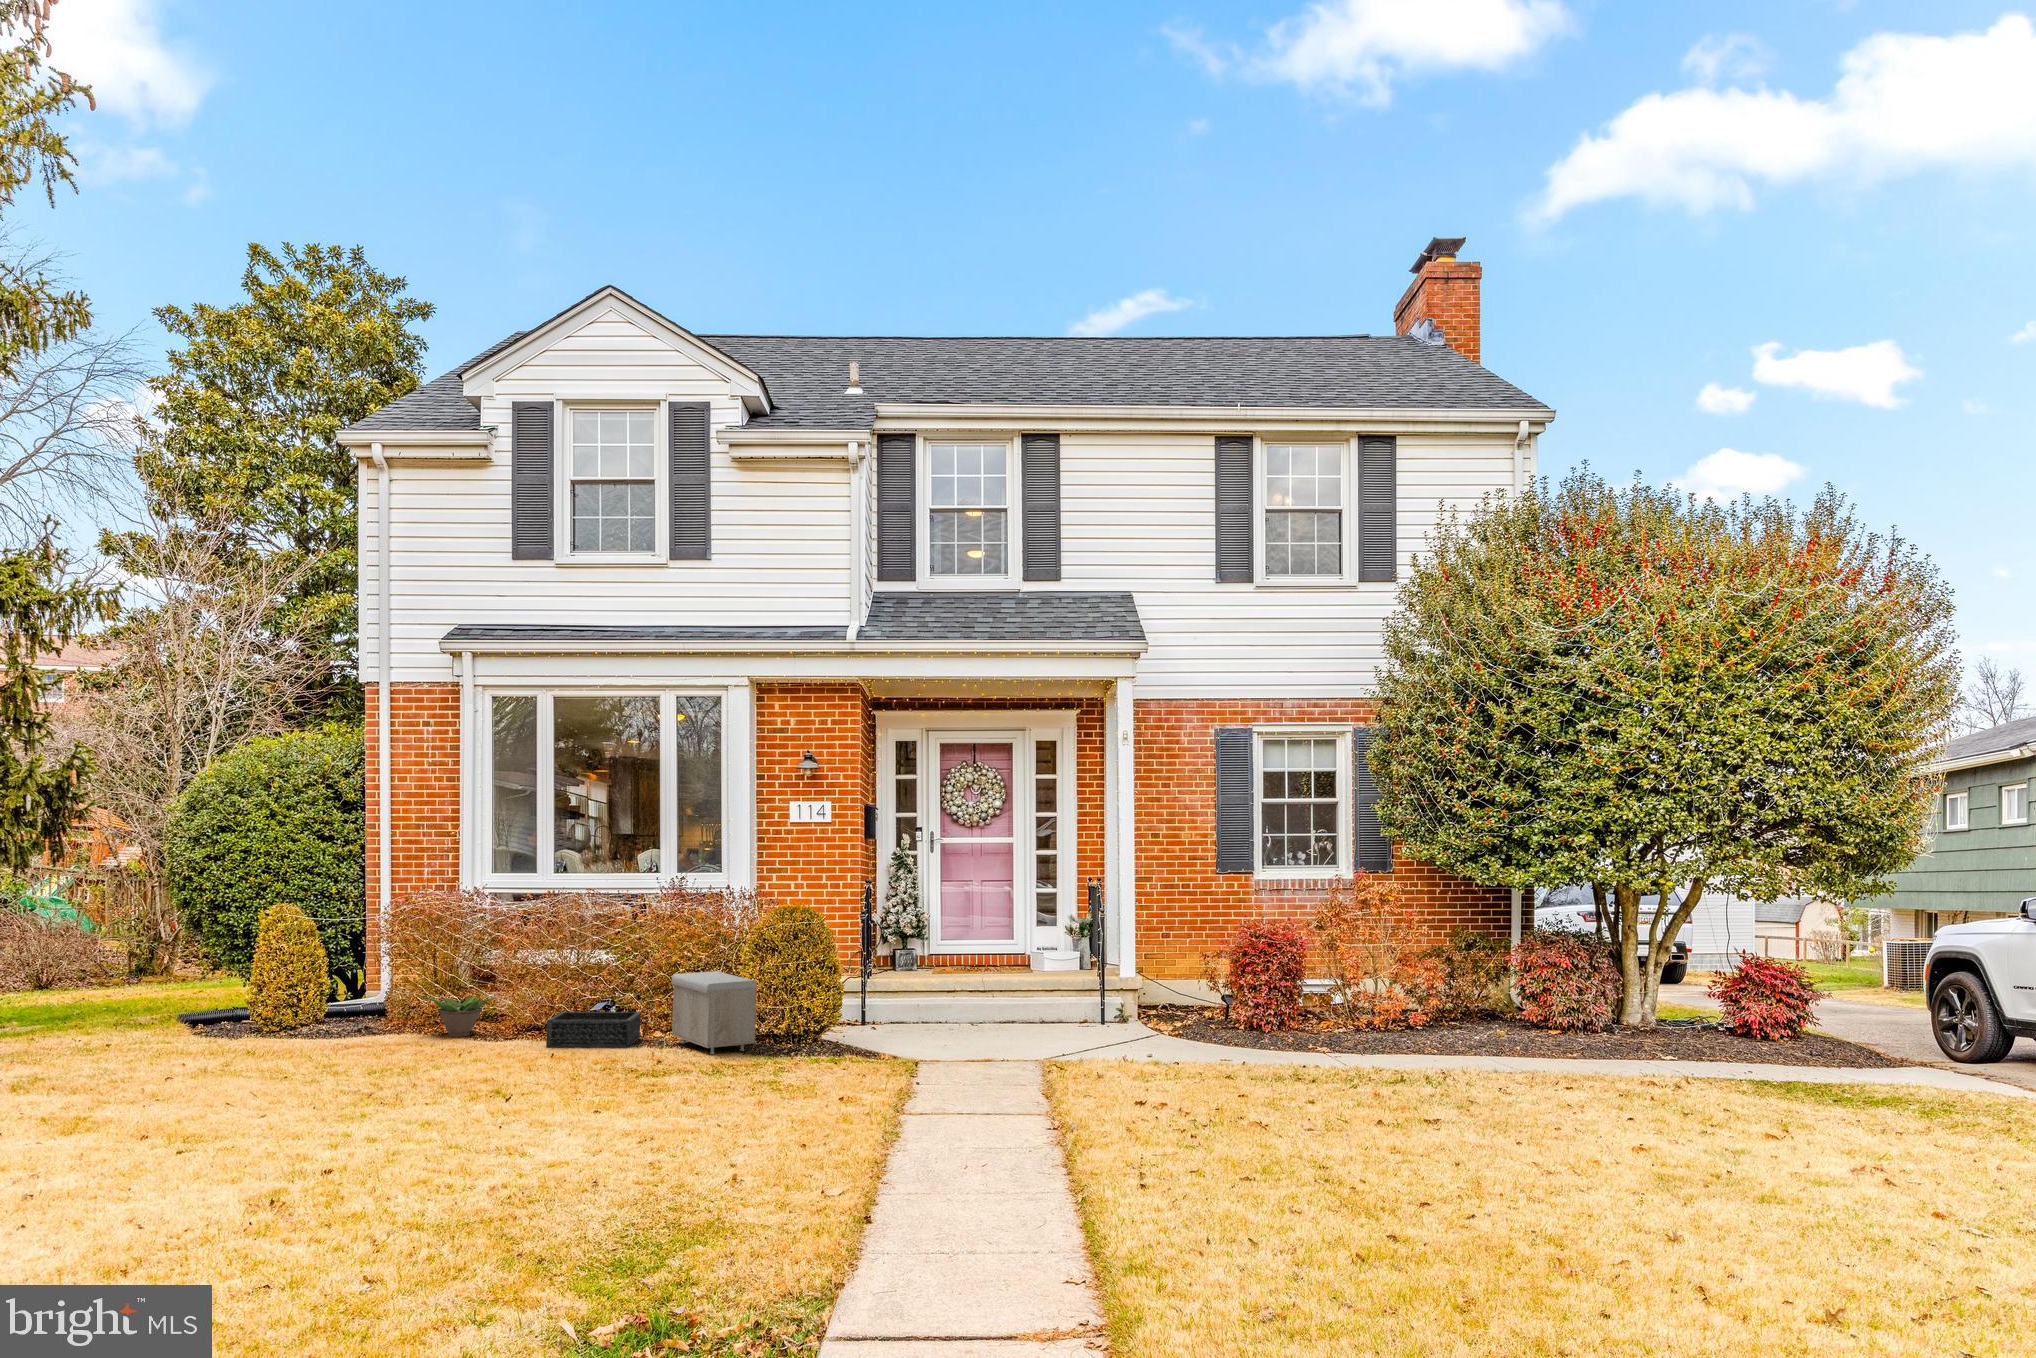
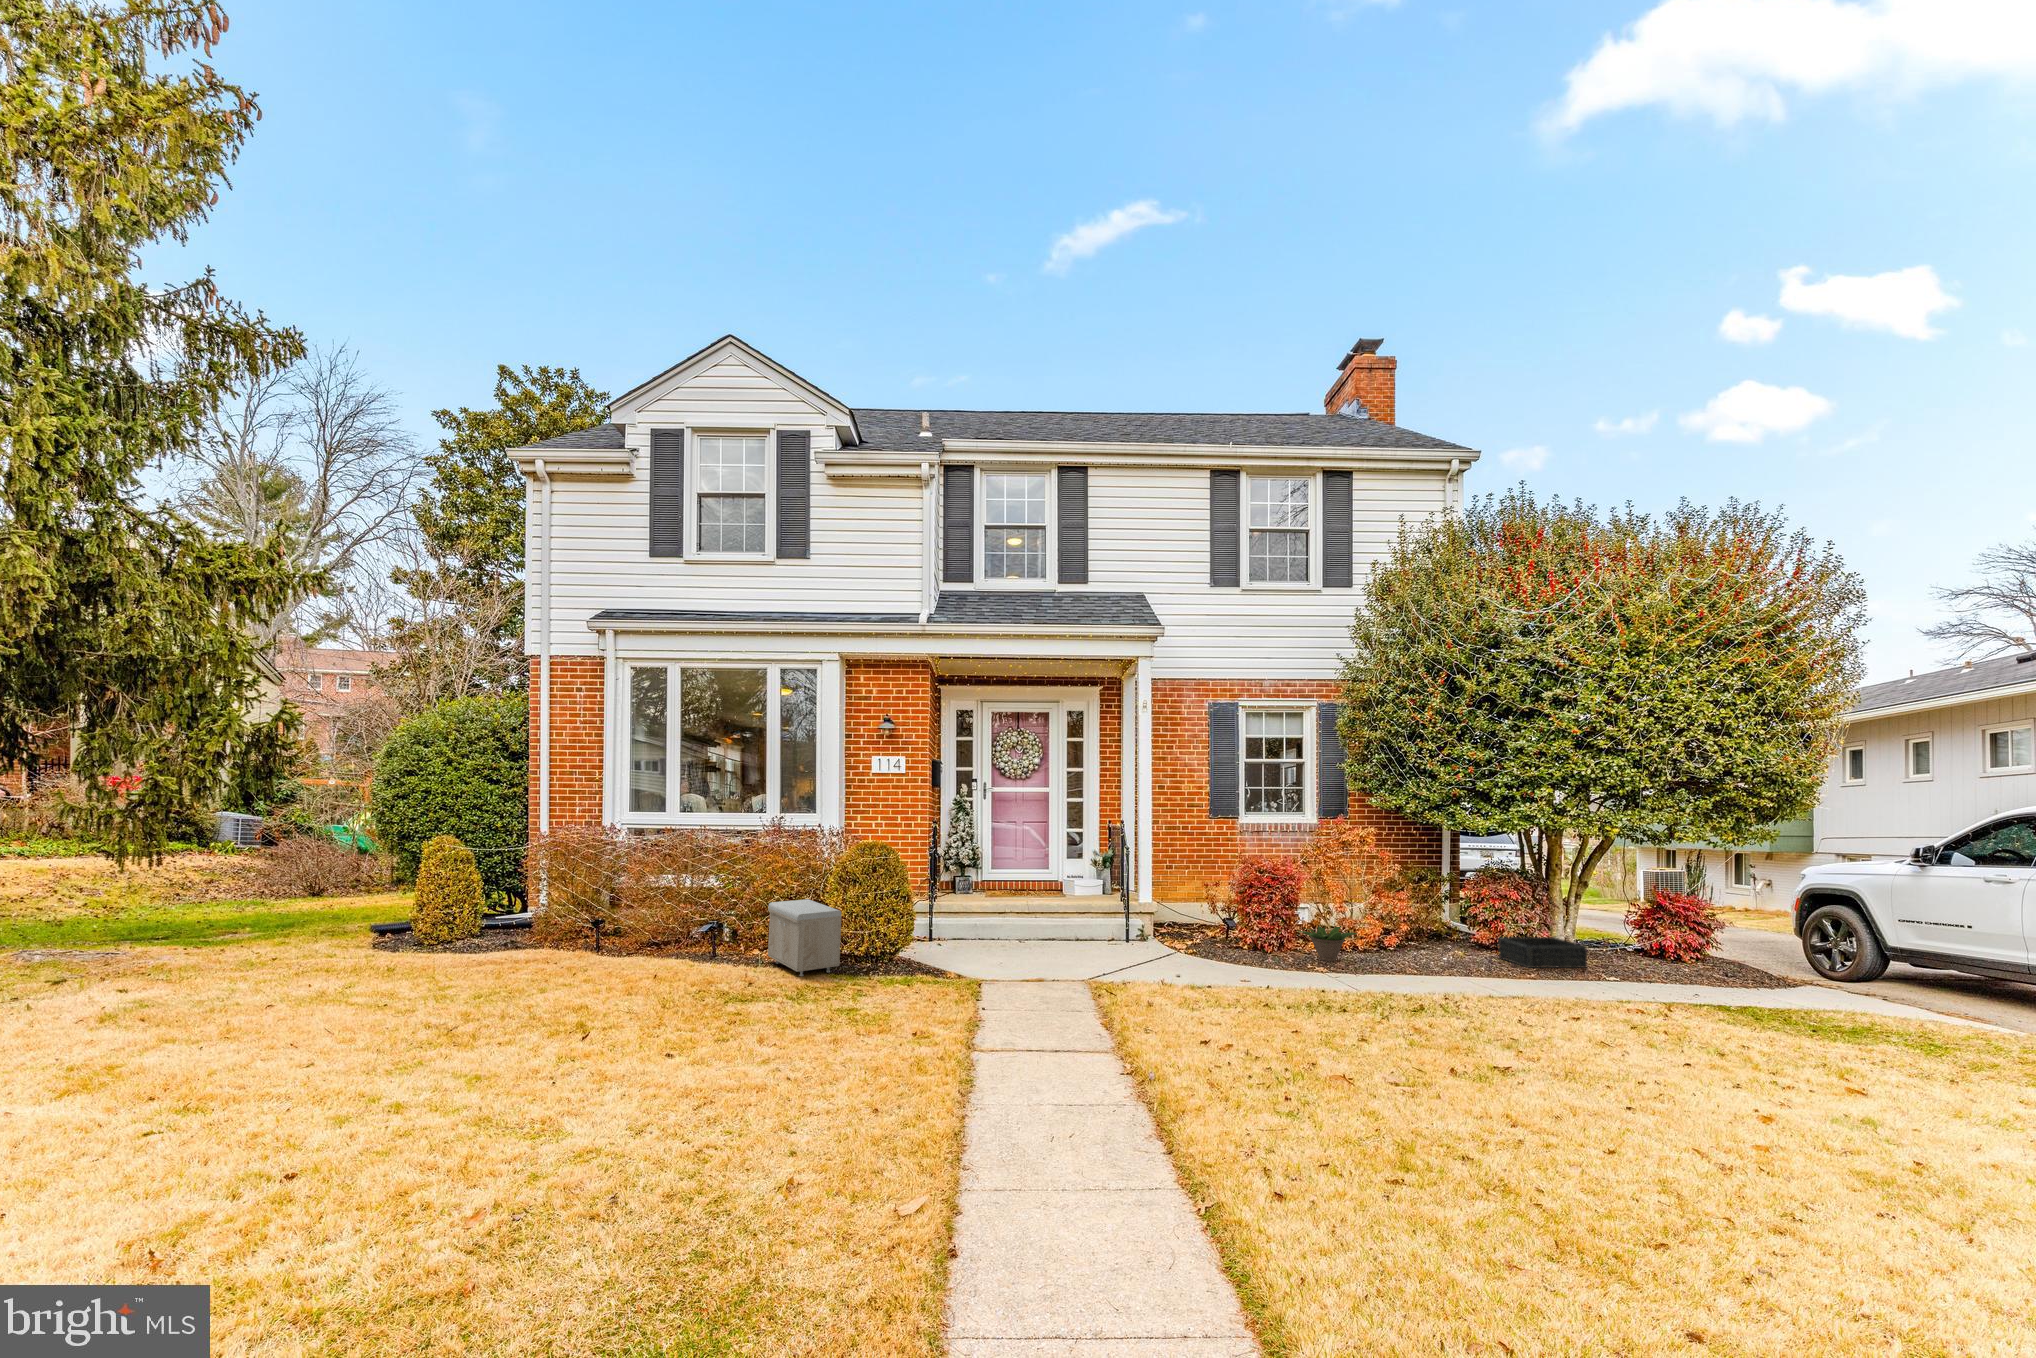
decorative plant: present [424,997,496,1037] -> present [1298,926,1357,961]
basket: present [546,1012,641,1047] -> present [1498,937,1587,968]

